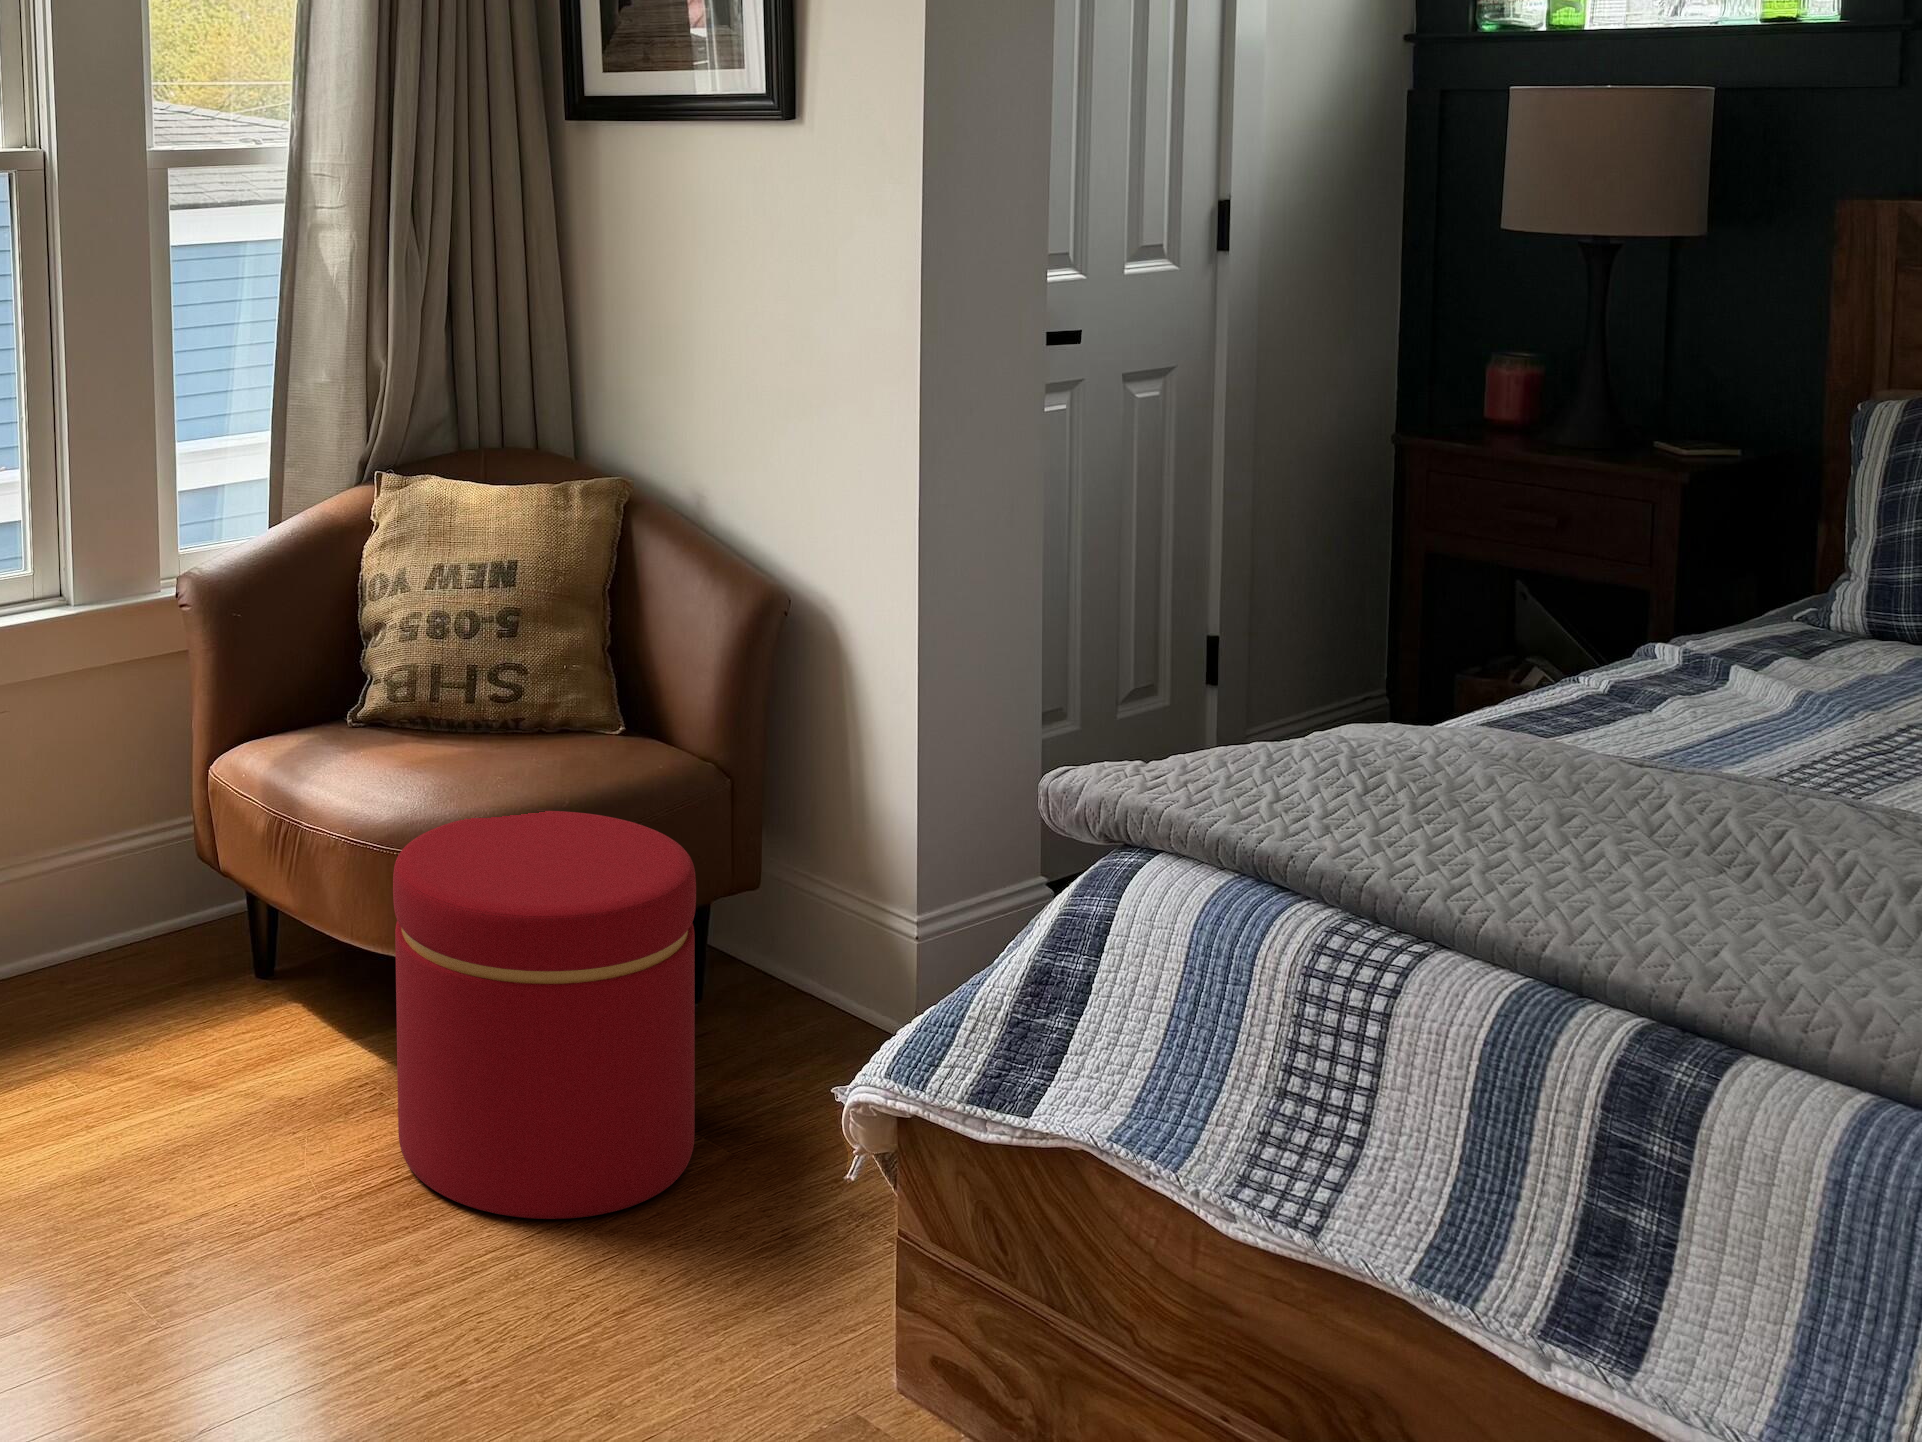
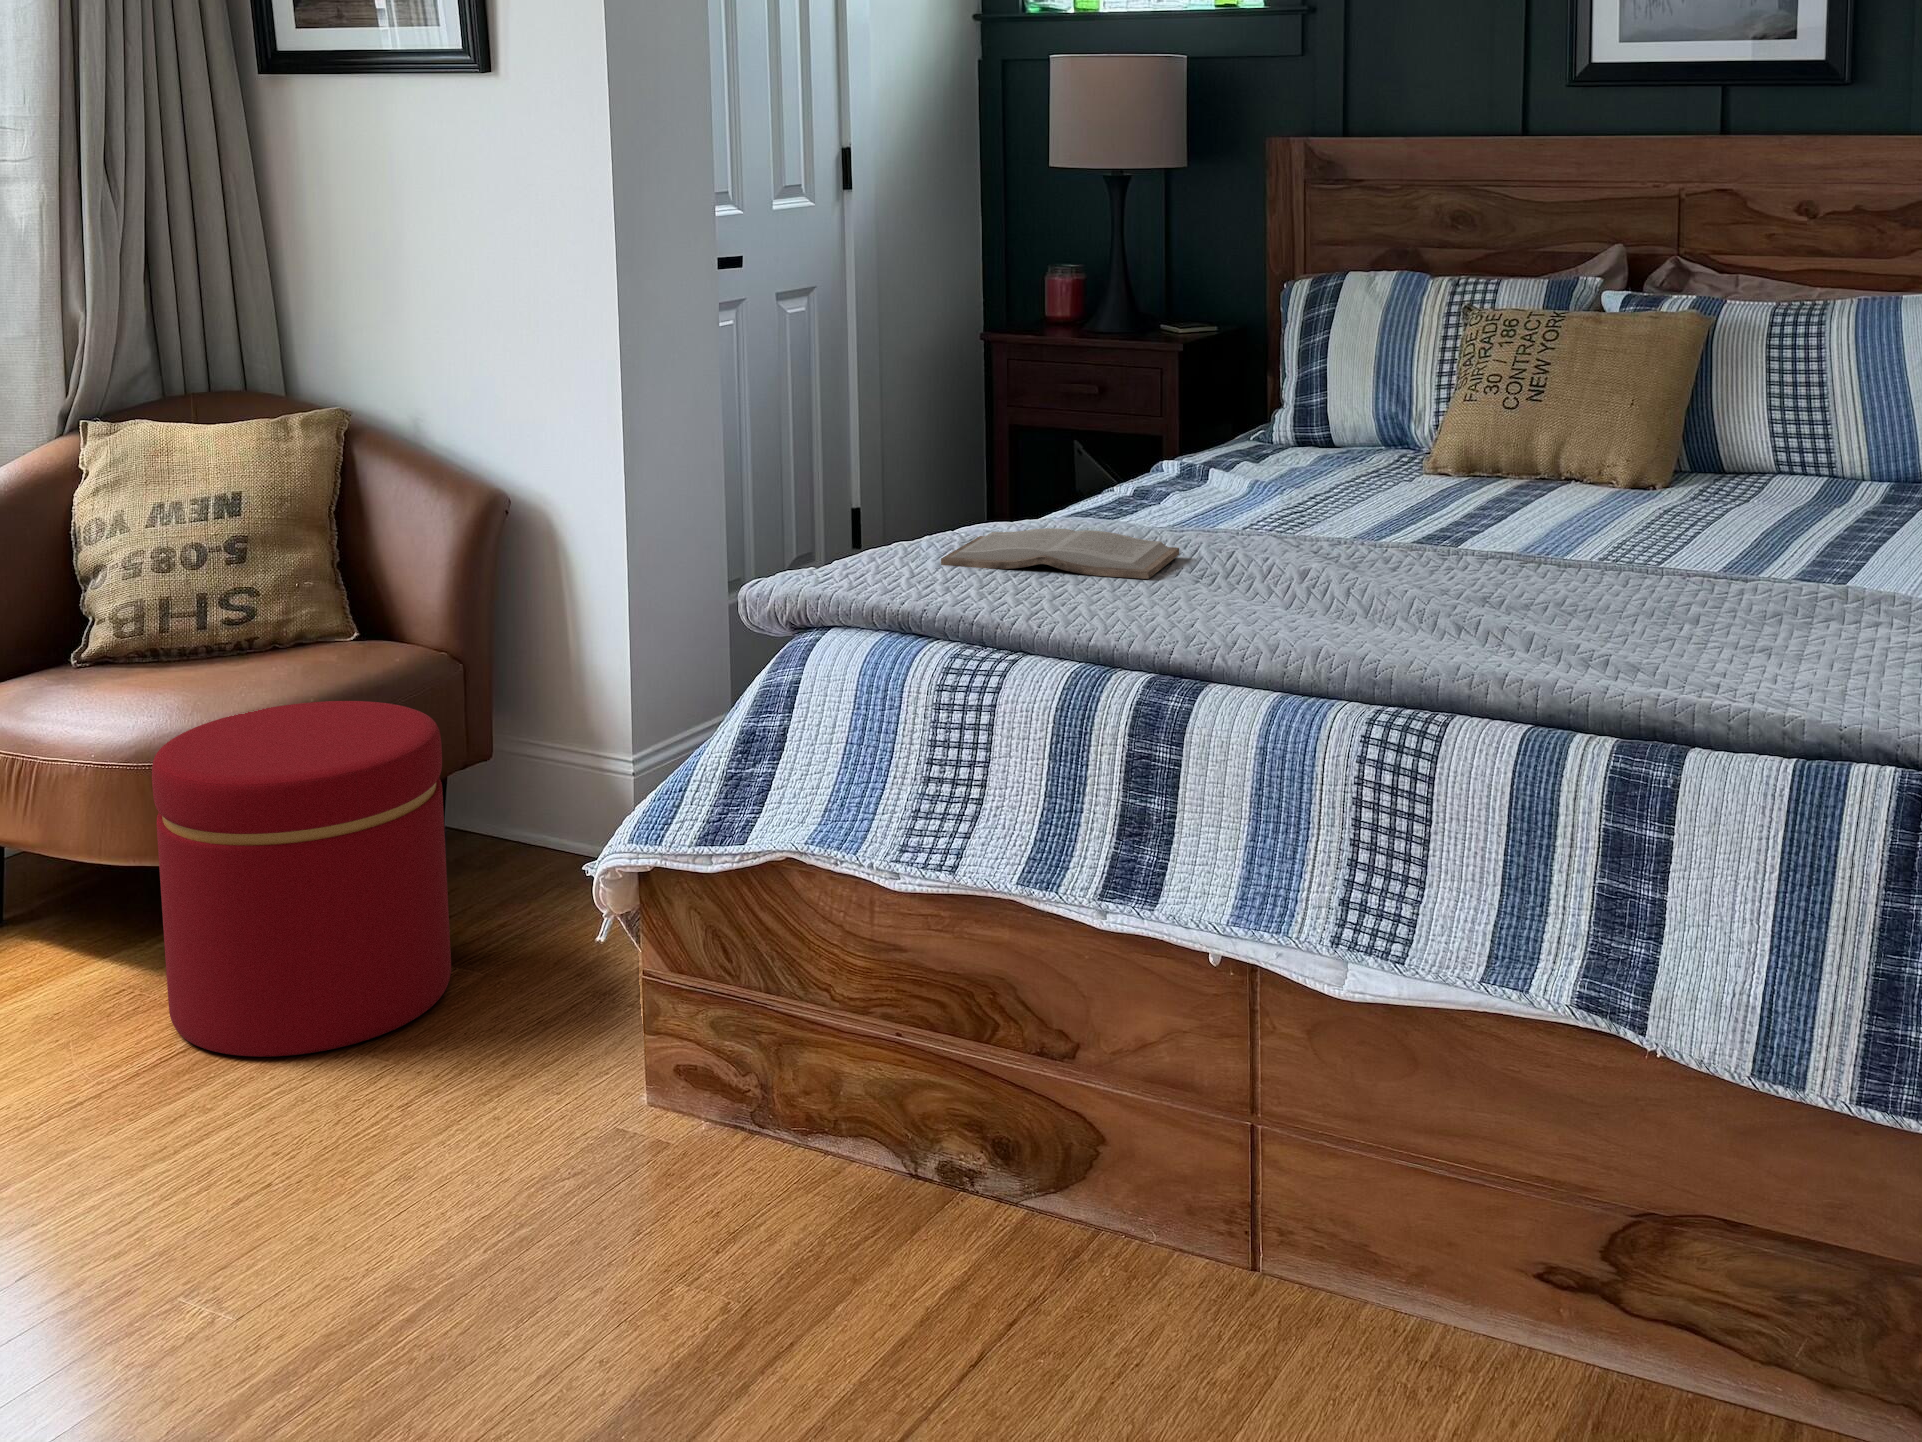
book: none [1322,739,1685,851] -> present [941,528,1179,579]

